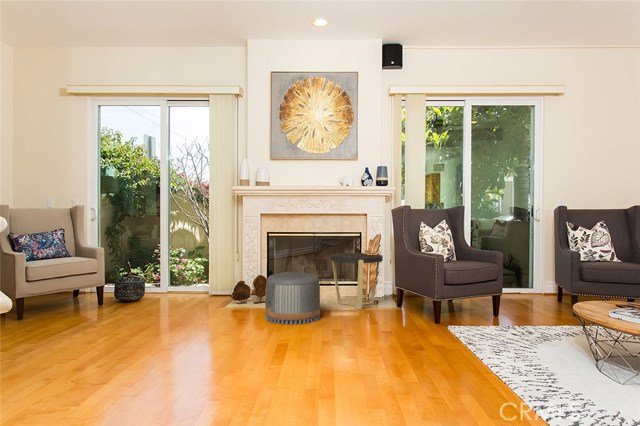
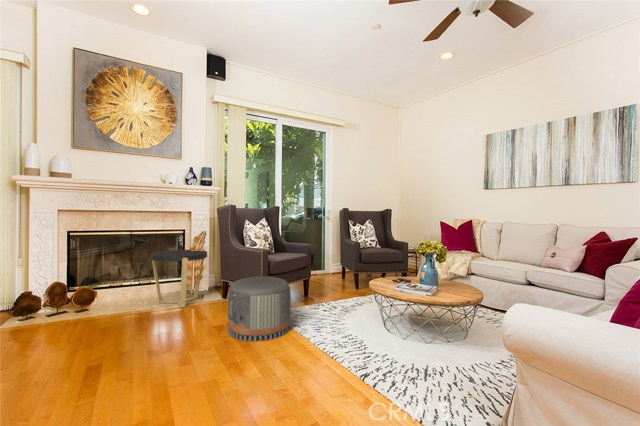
pouf: present [265,272,320,325] -> present [228,276,291,341]

